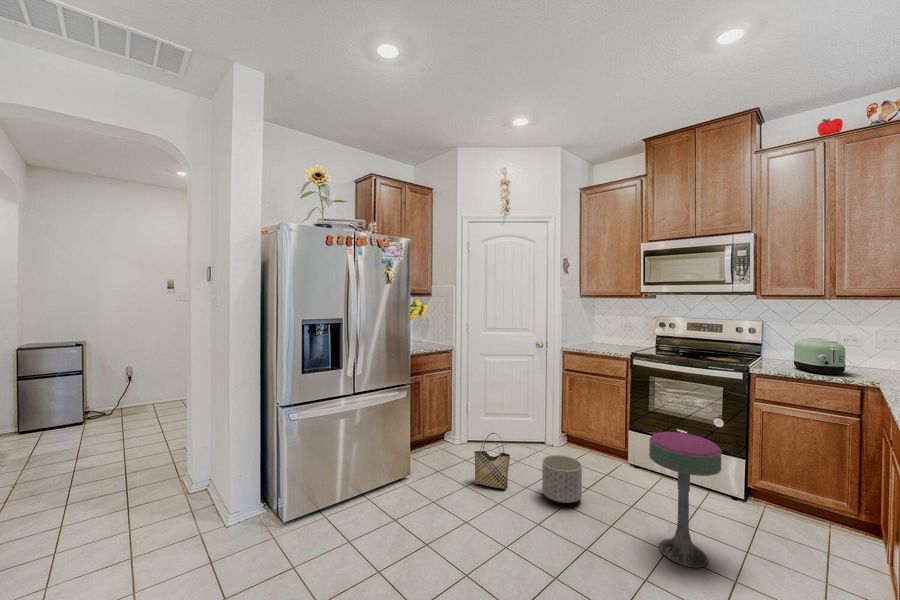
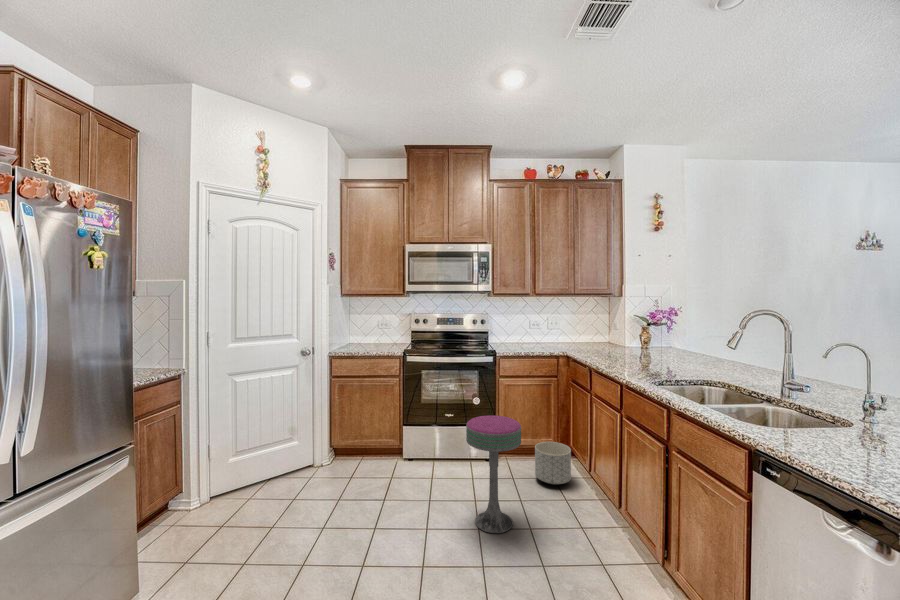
toaster: present [793,338,846,374] -> none [515,325,545,350]
woven basket: present [474,433,510,489] -> none [257,473,308,551]
planter: present [542,455,582,503] -> present [535,442,571,485]

